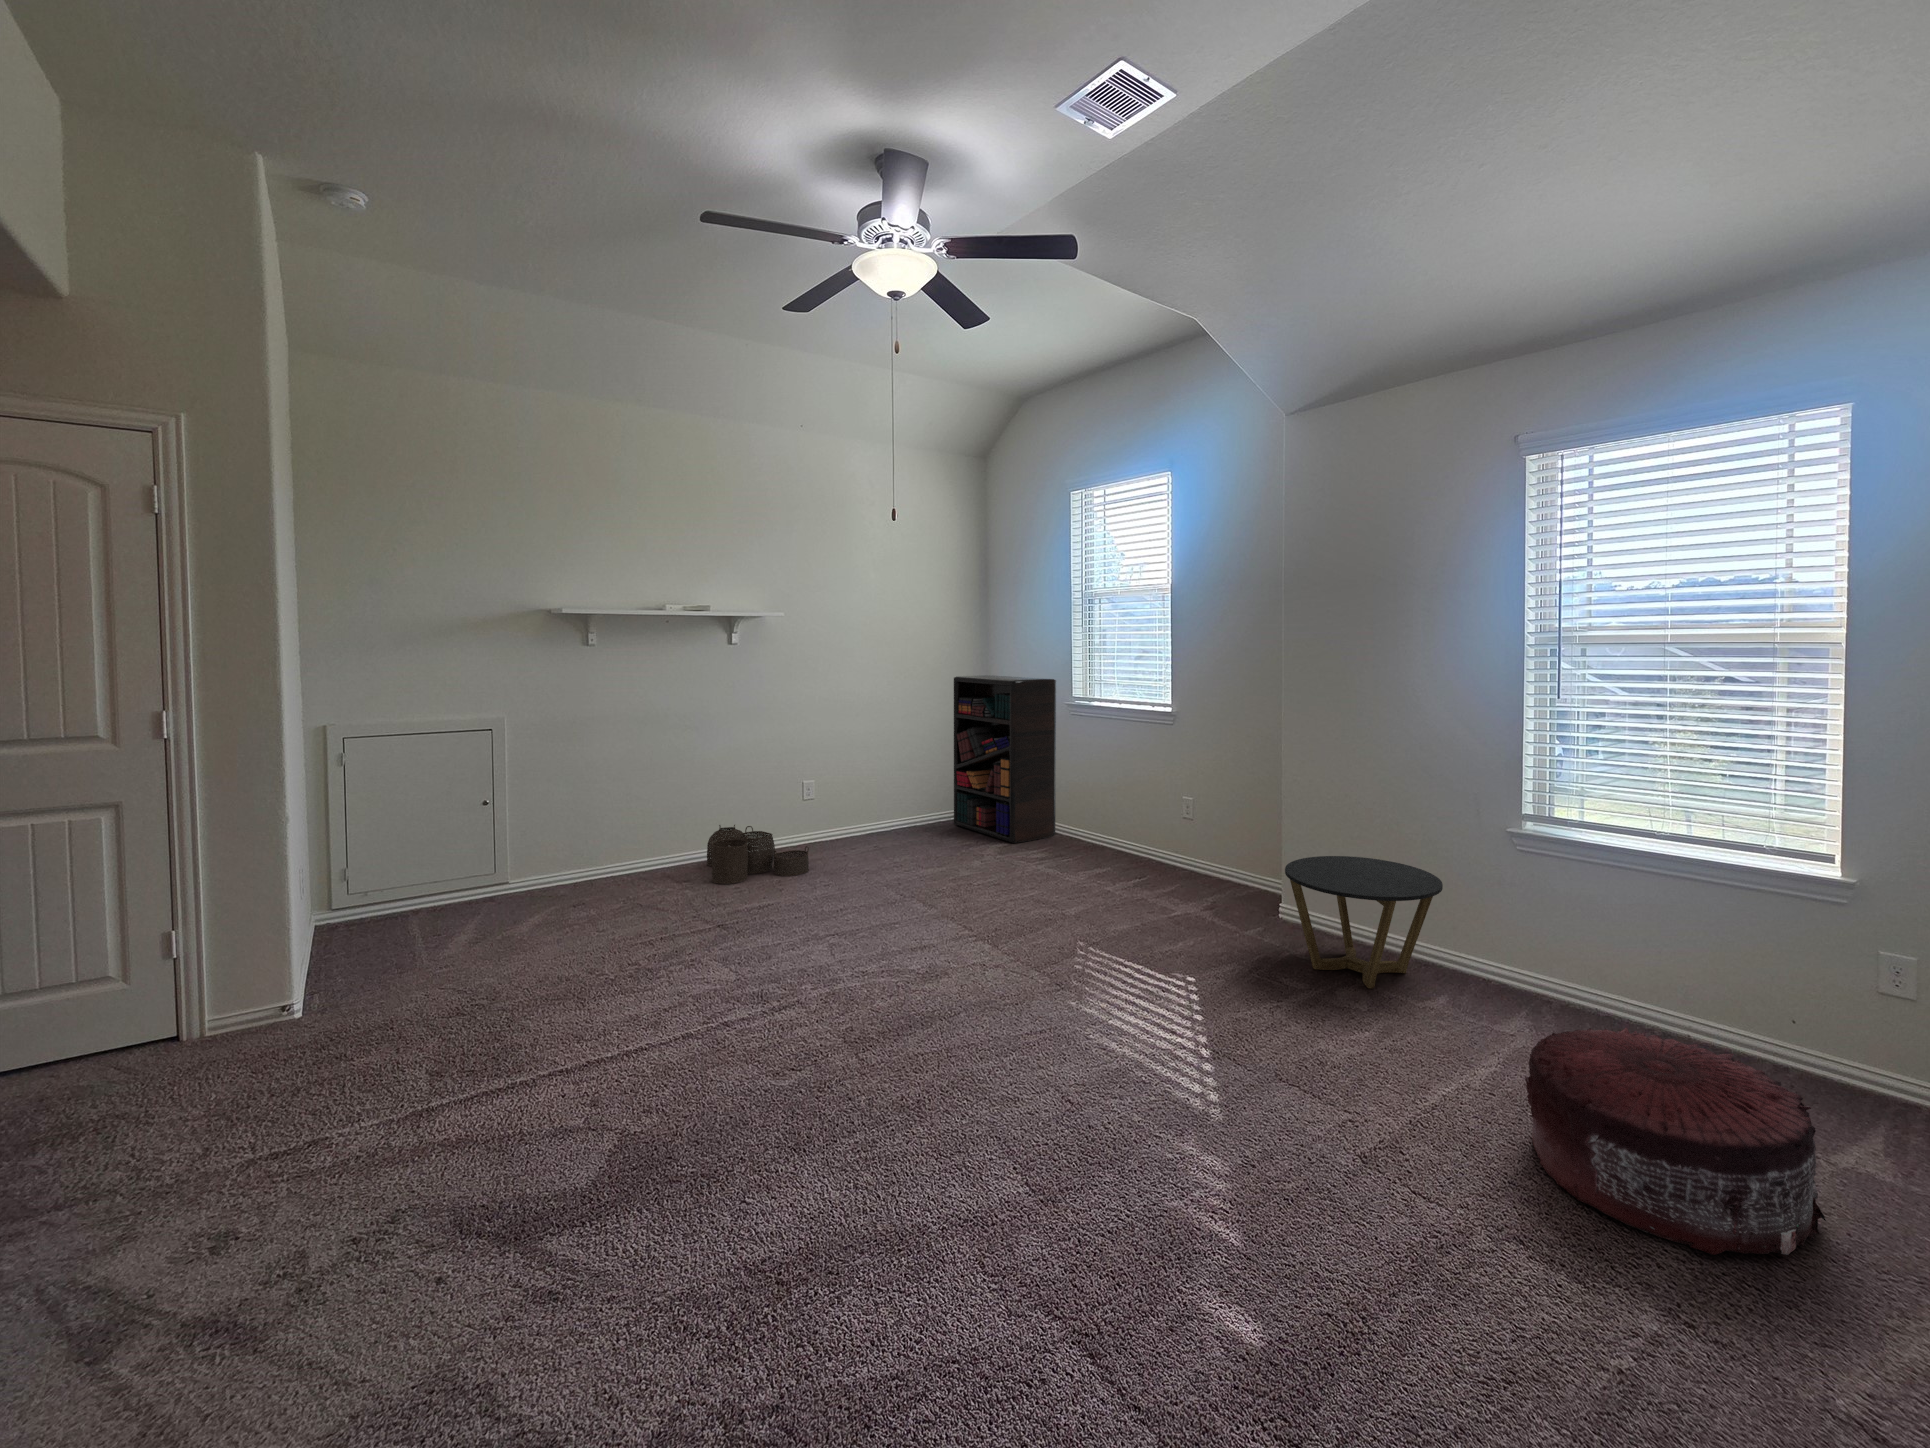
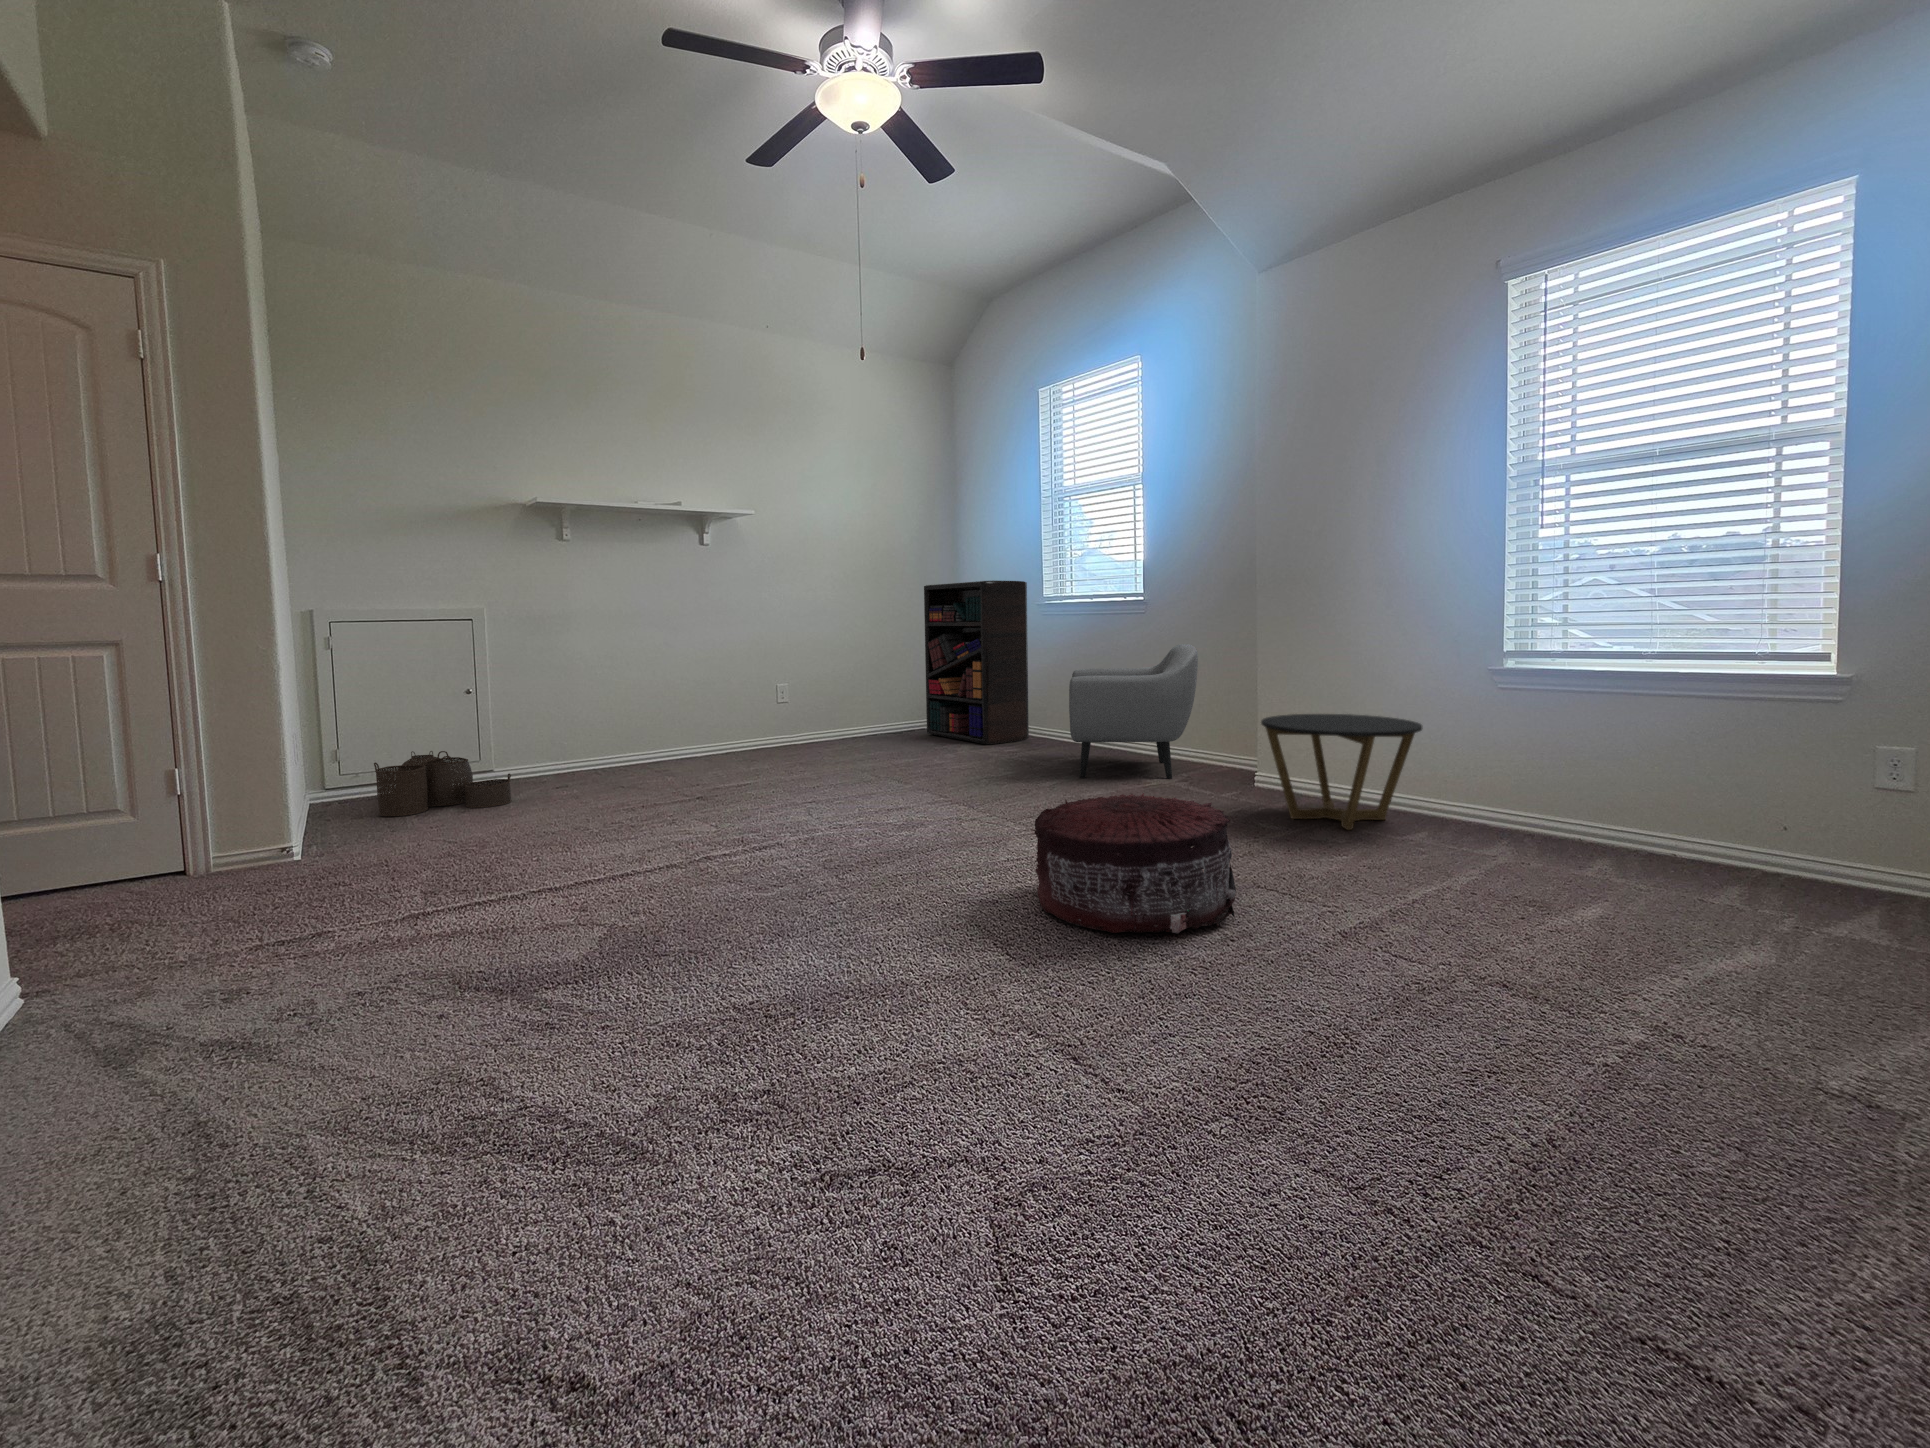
armchair: none [1096,762,1224,902] -> present [1069,644,1198,779]
woven basket: present [707,825,809,884] -> present [374,751,512,816]
pouf: present [1525,1028,1826,1255] -> present [1034,793,1236,933]

